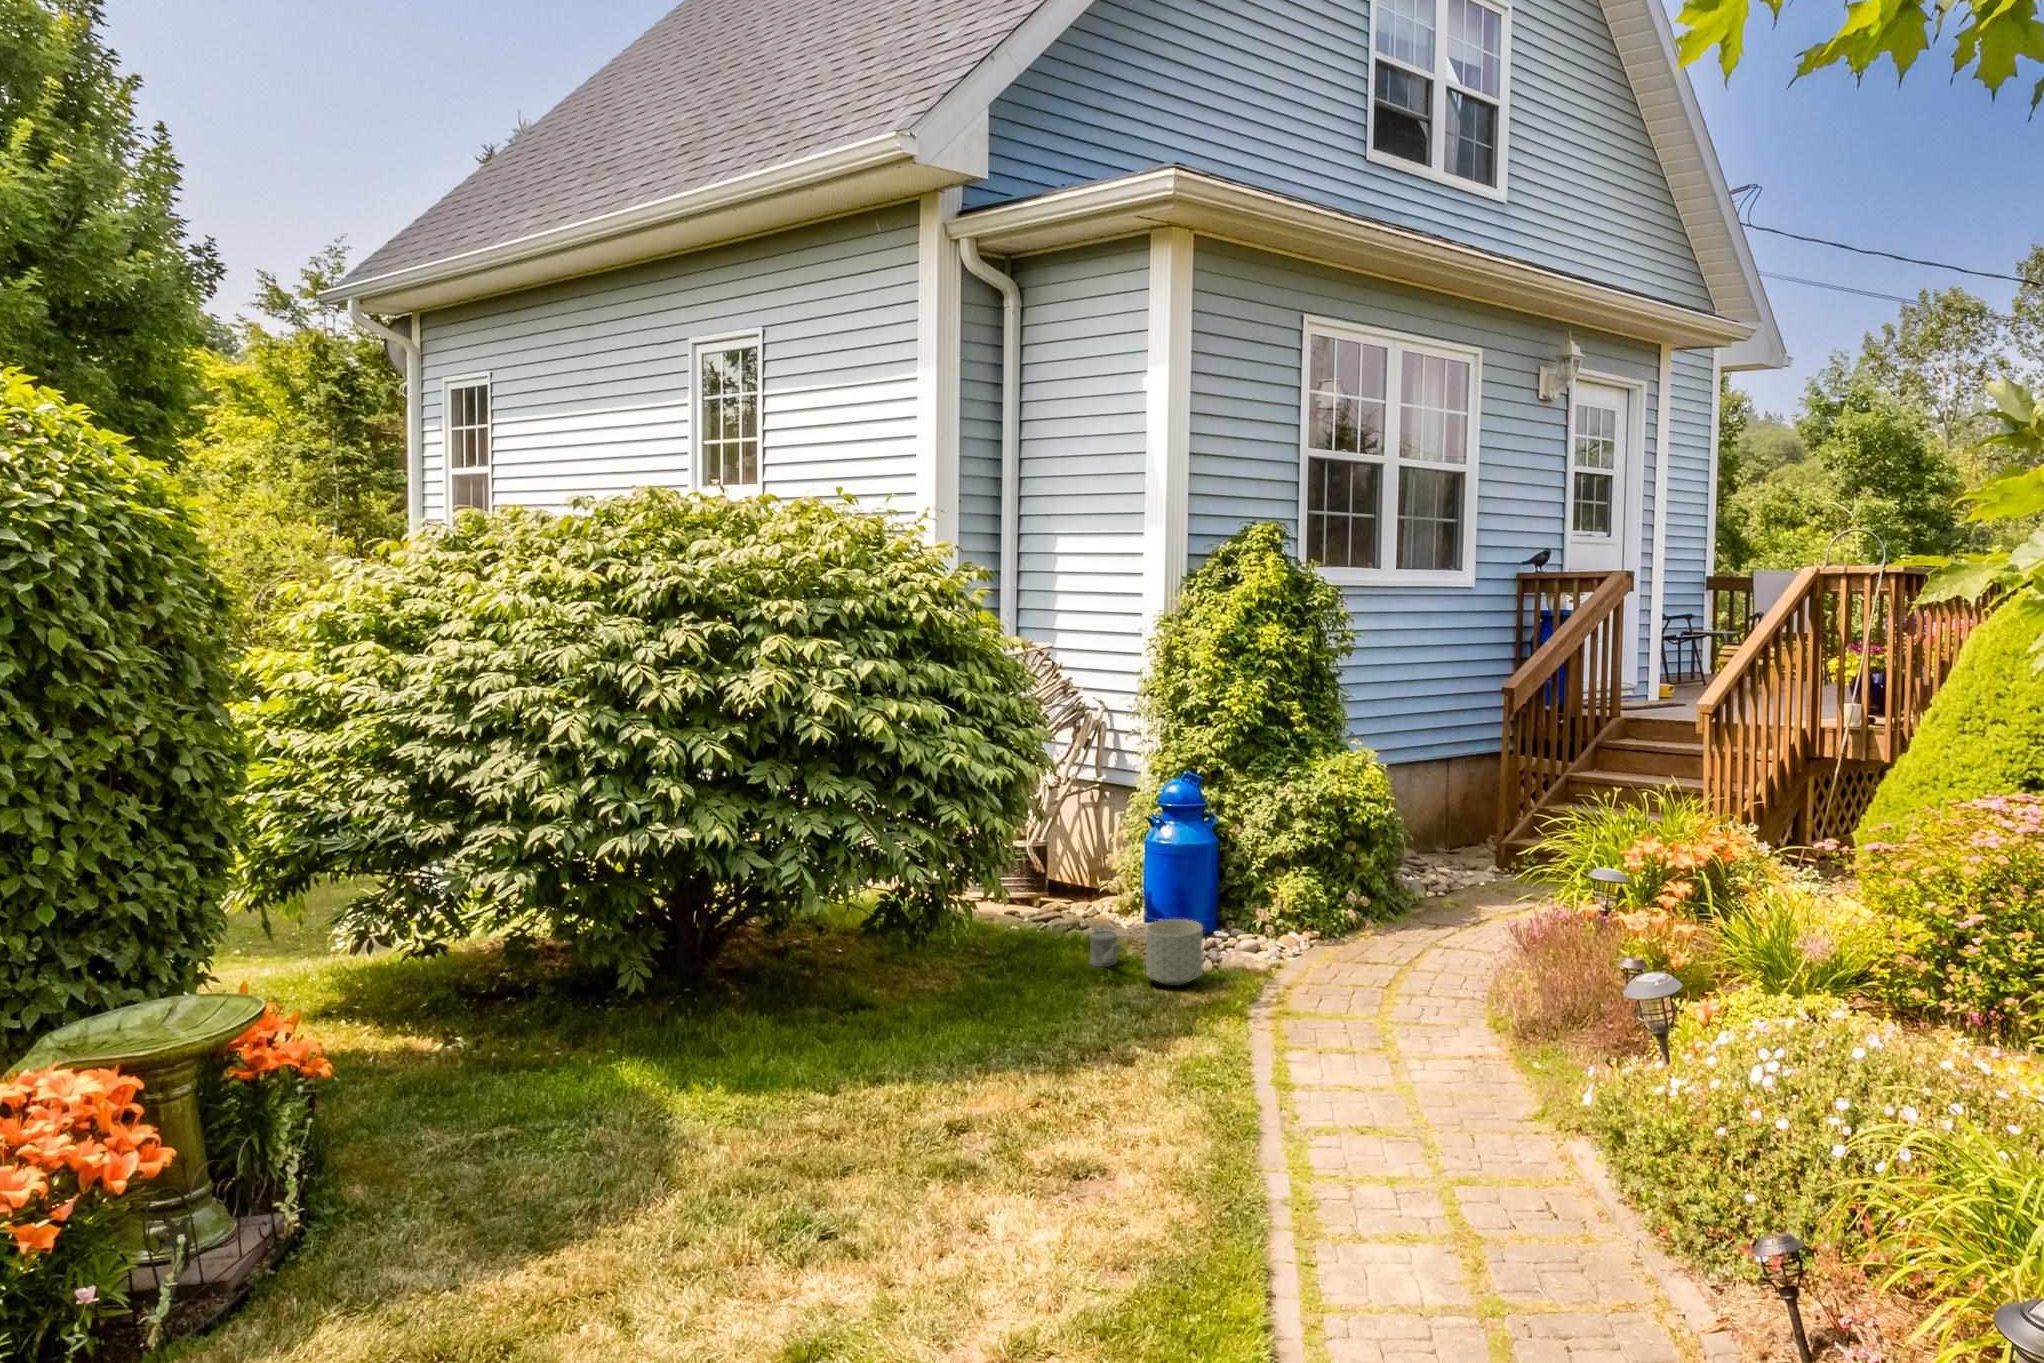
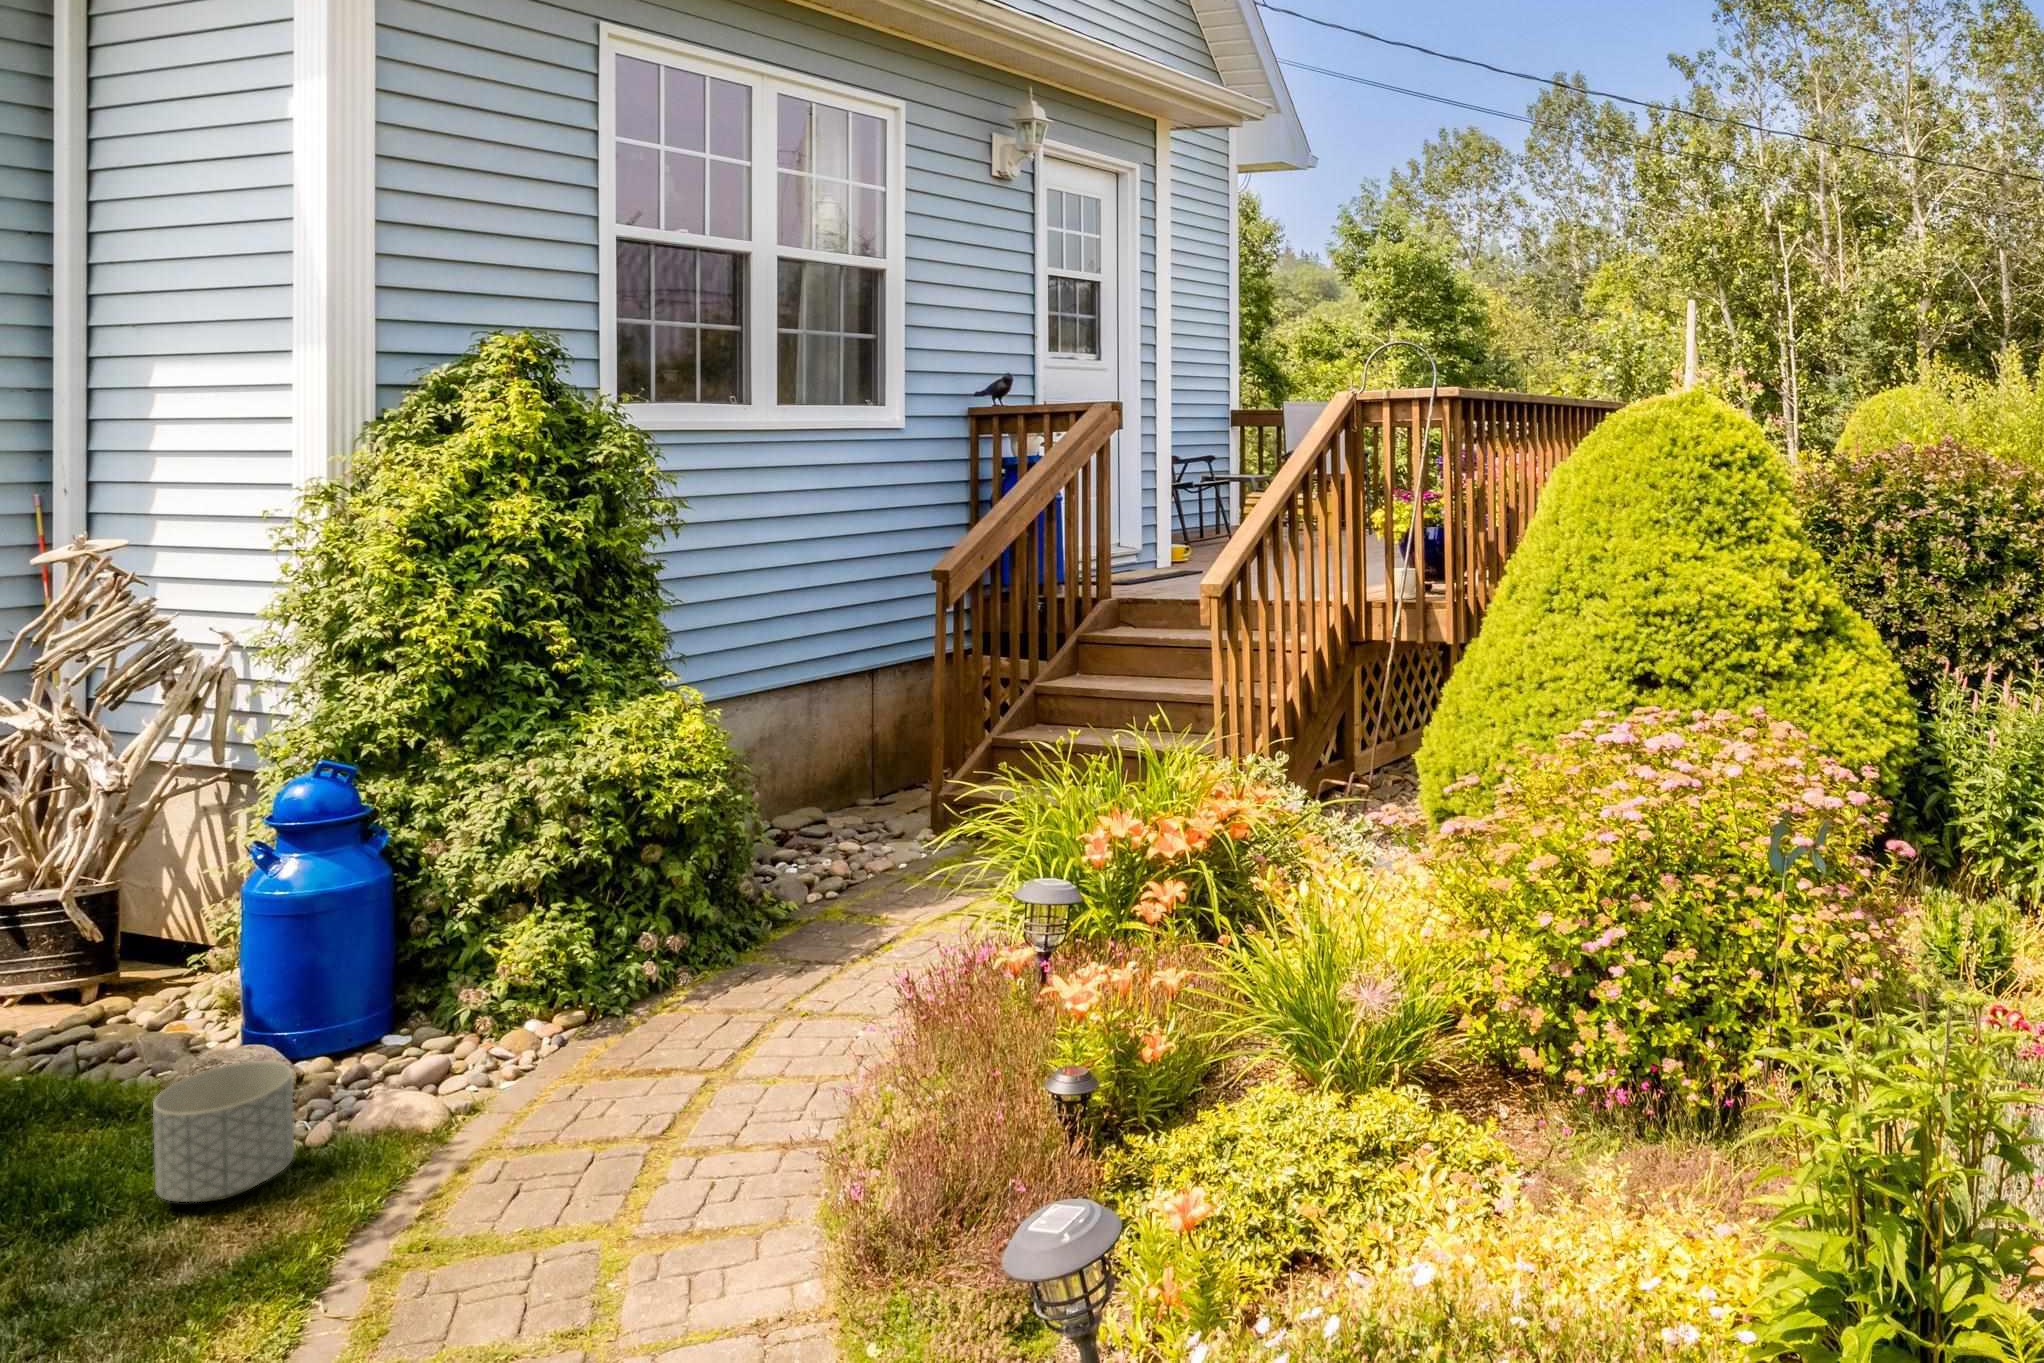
watering can: present [1089,927,1121,967] -> none [41,1091,119,1178]

